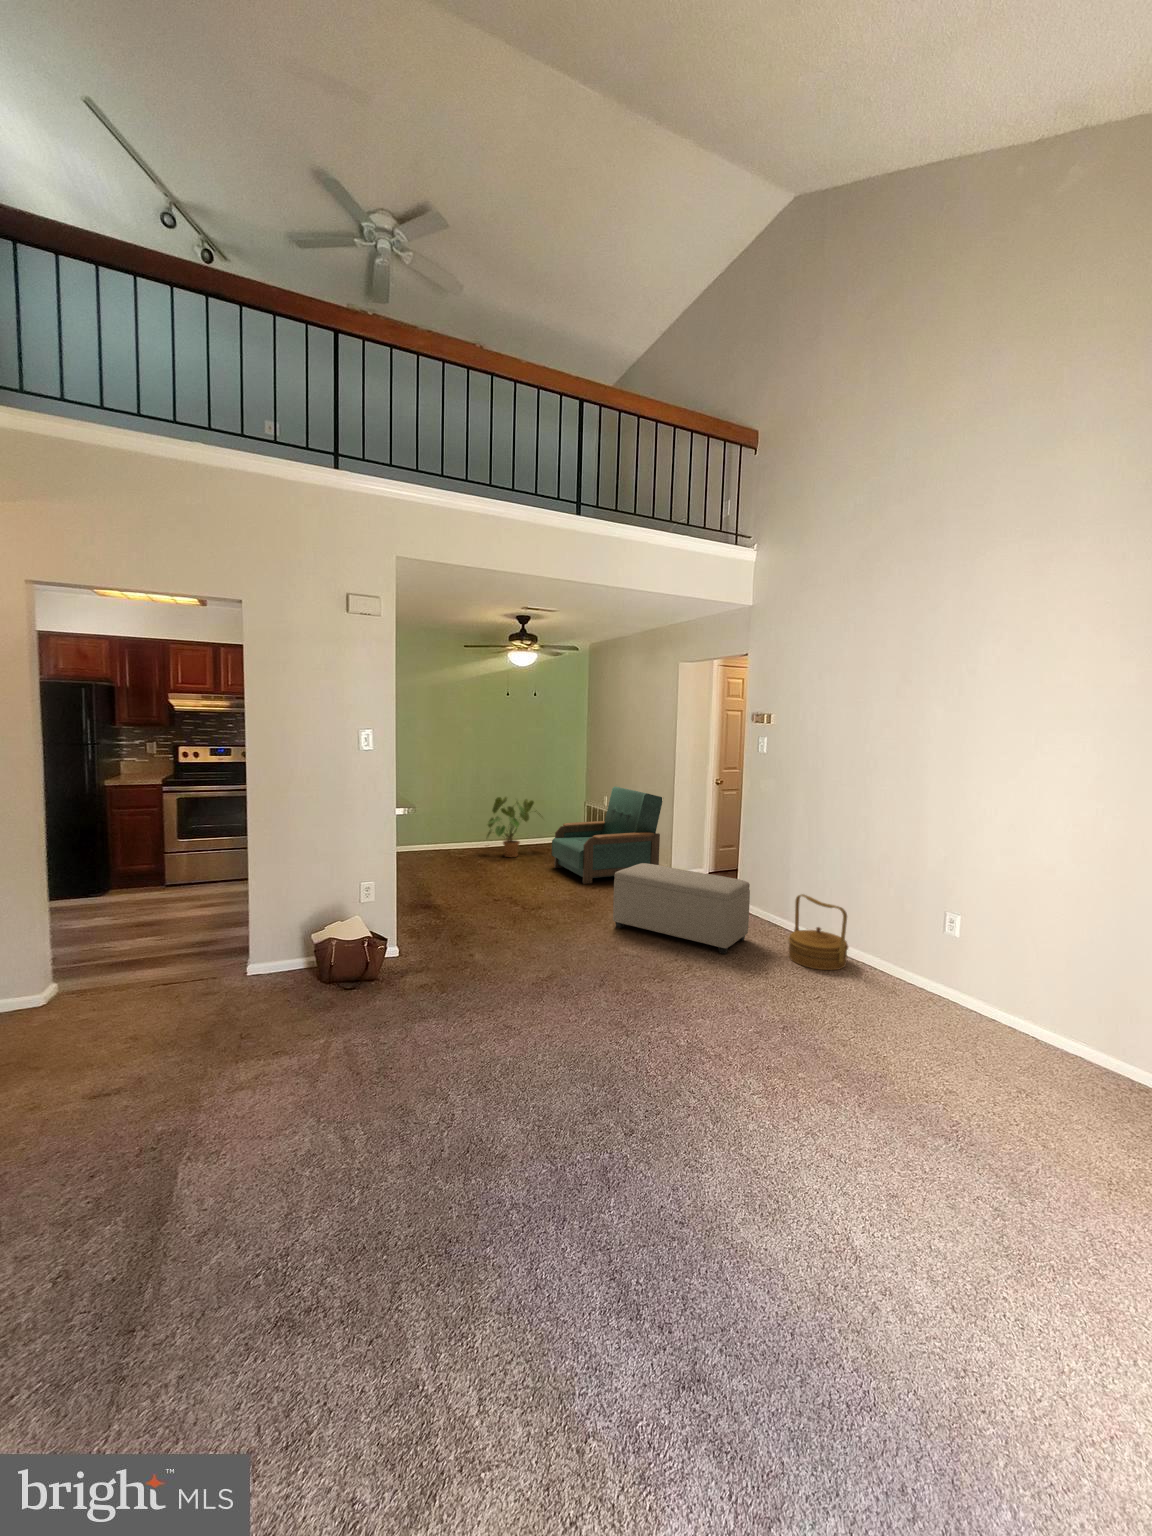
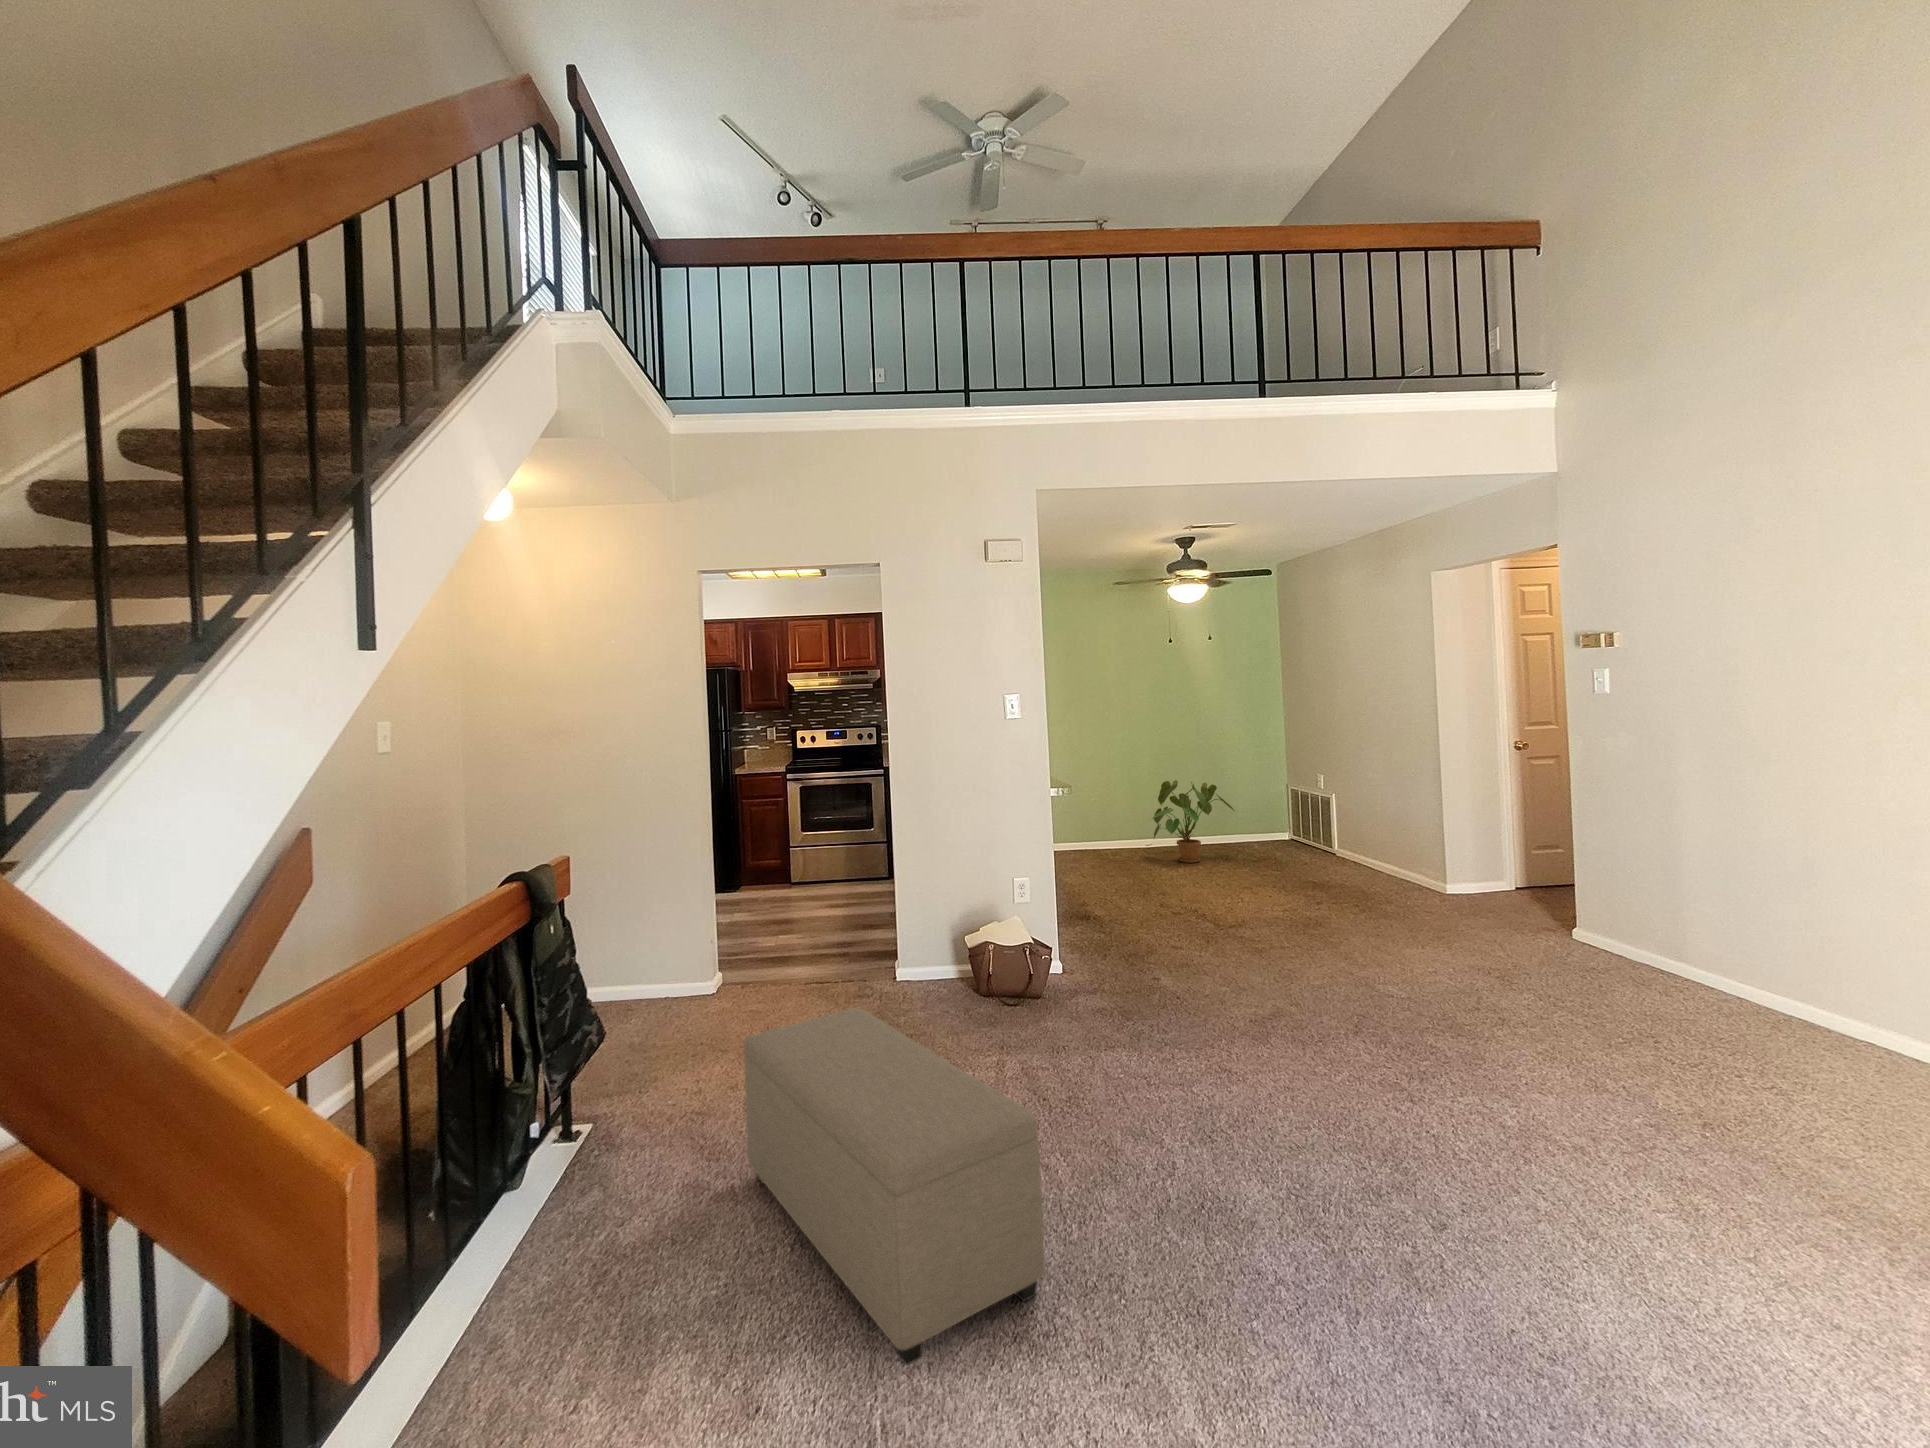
armchair: present [552,786,662,884] -> none [1250,760,1427,898]
ottoman: present [613,863,750,954] -> present [743,1008,1045,1365]
woven basket: present [789,894,848,970] -> none [1695,914,1832,1045]

